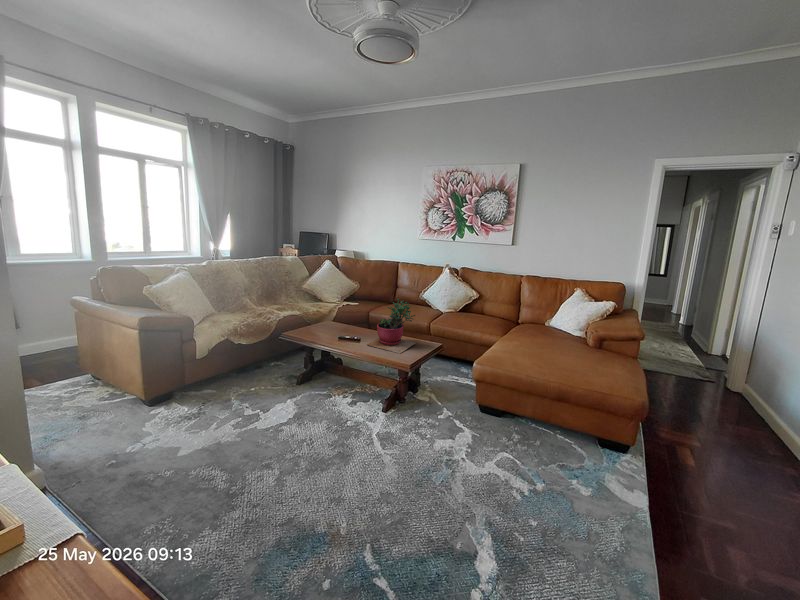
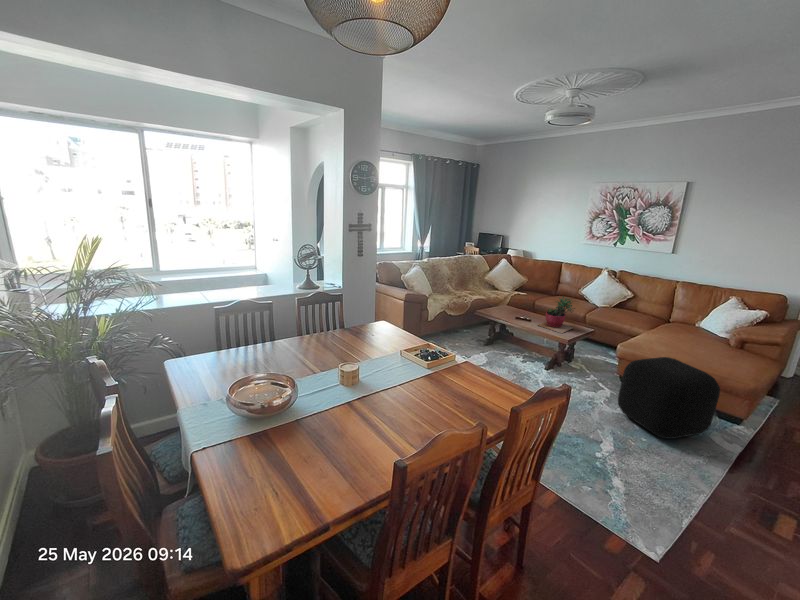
ottoman: none [485,375,619,514] -> present [618,357,720,439]

